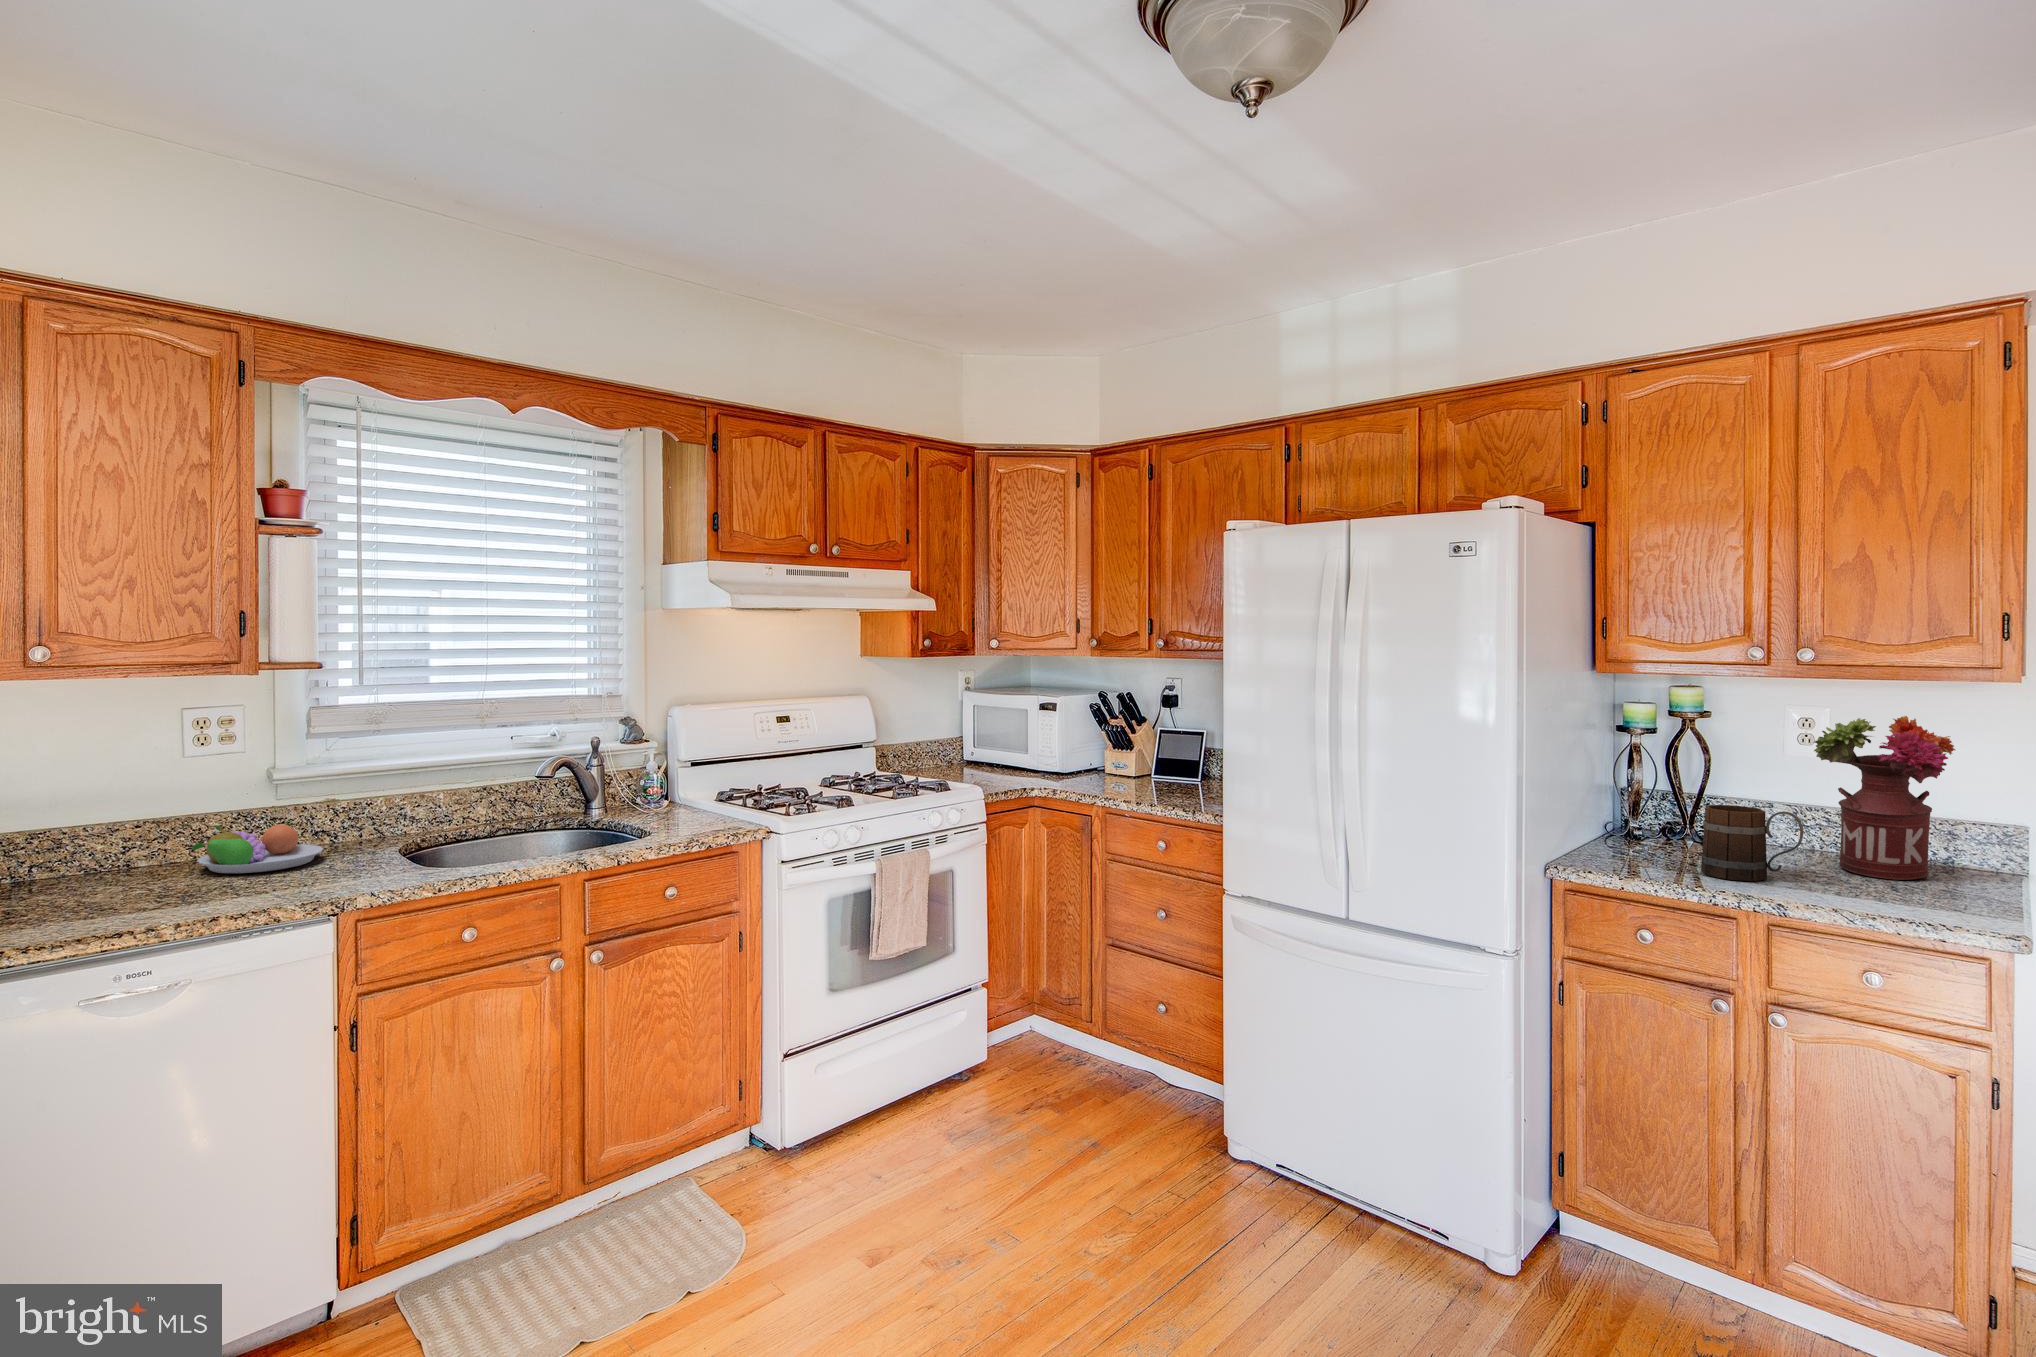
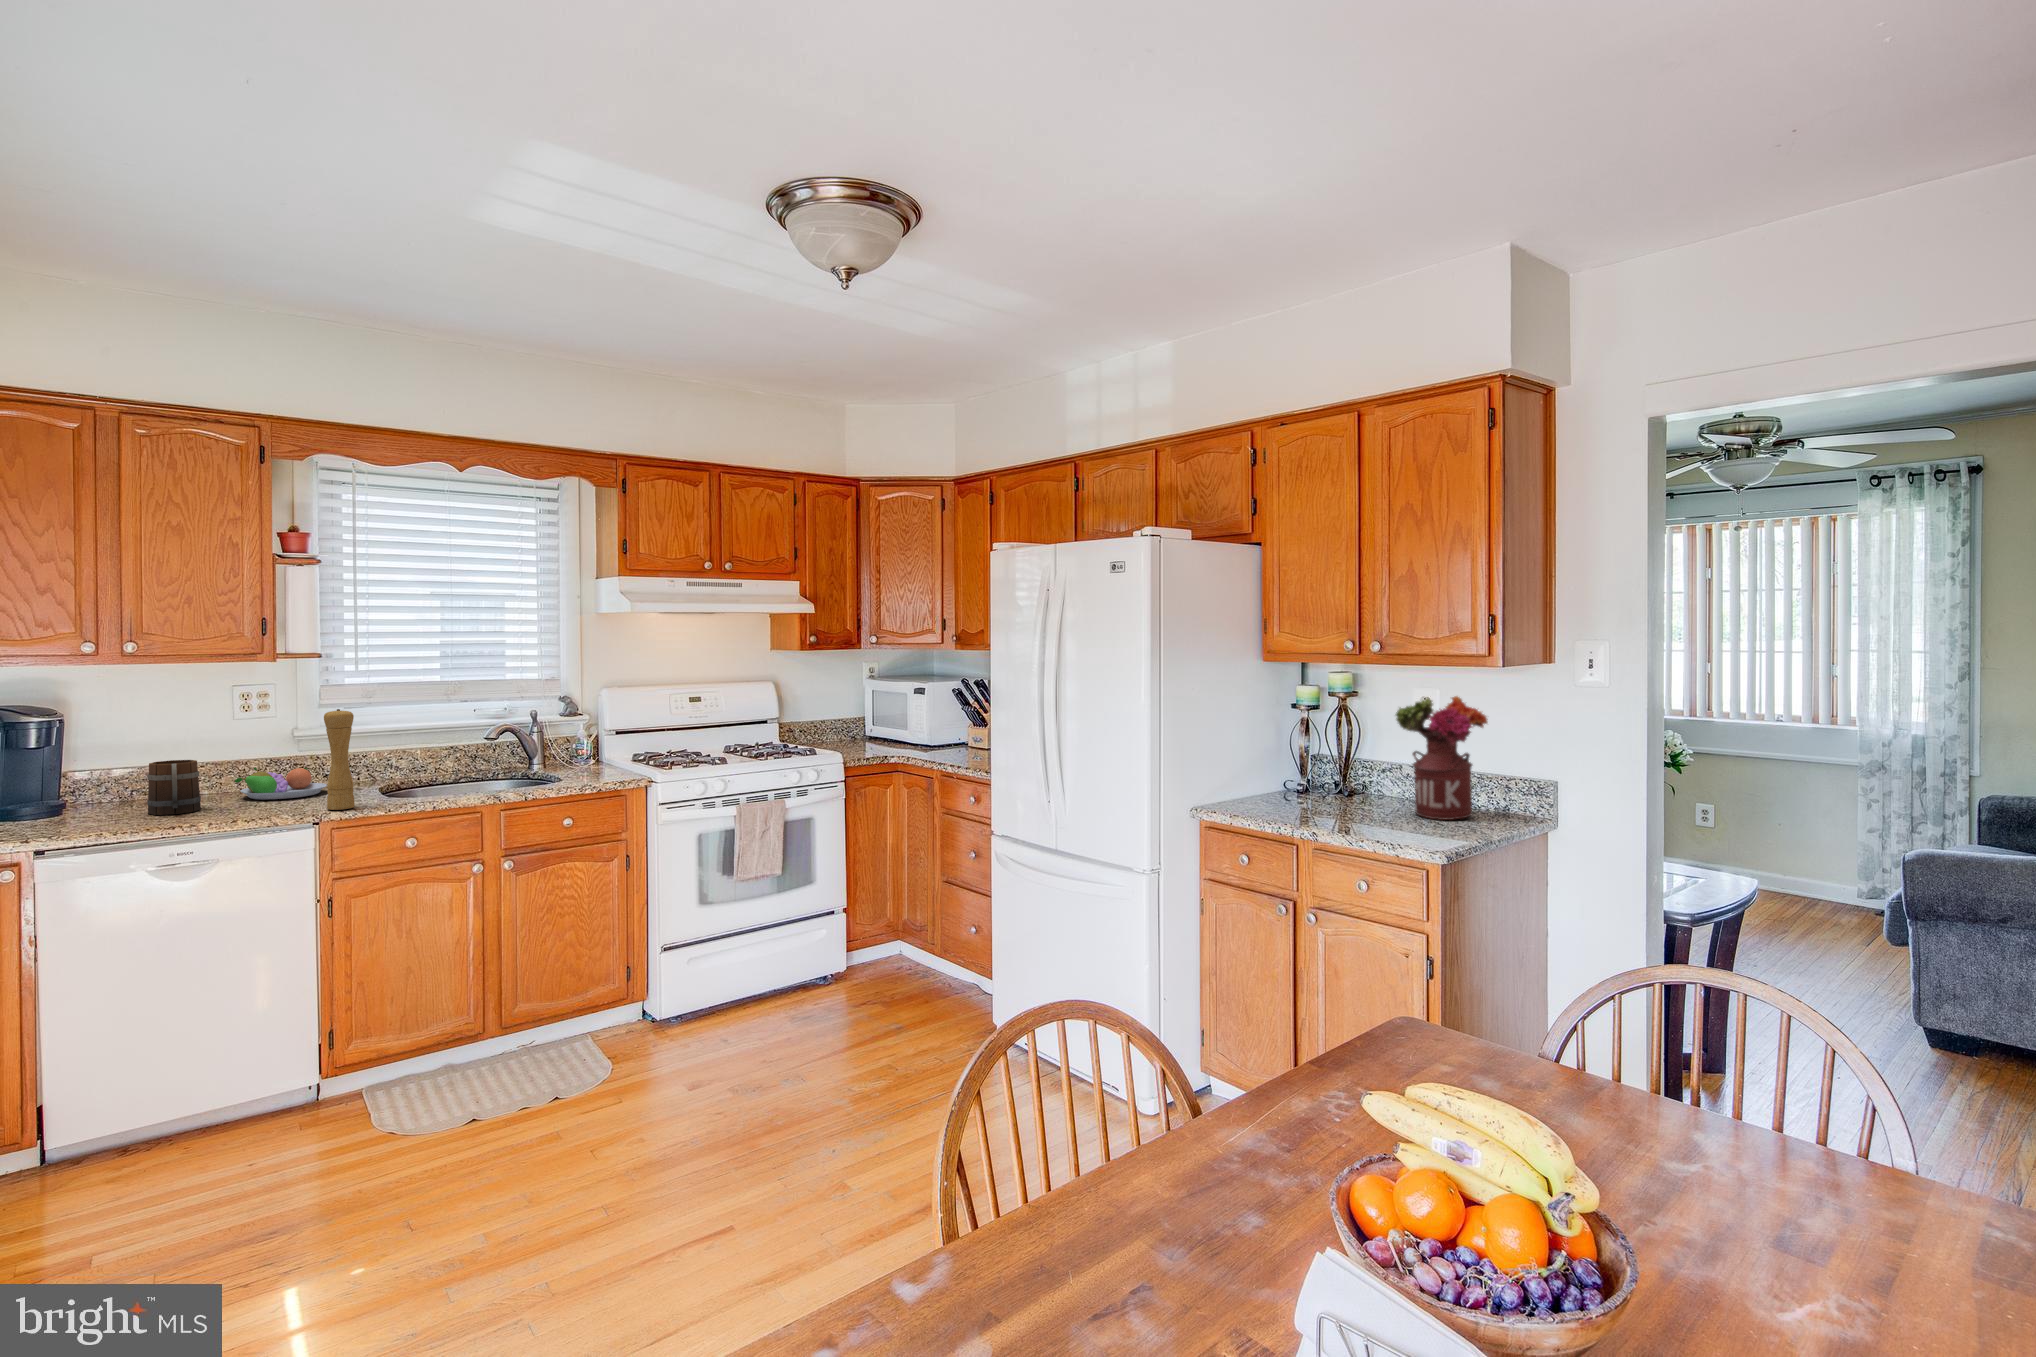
pepper mill: none [337,742,382,891] -> present [324,709,355,810]
mug: present [1701,805,1803,881] -> present [147,760,201,815]

